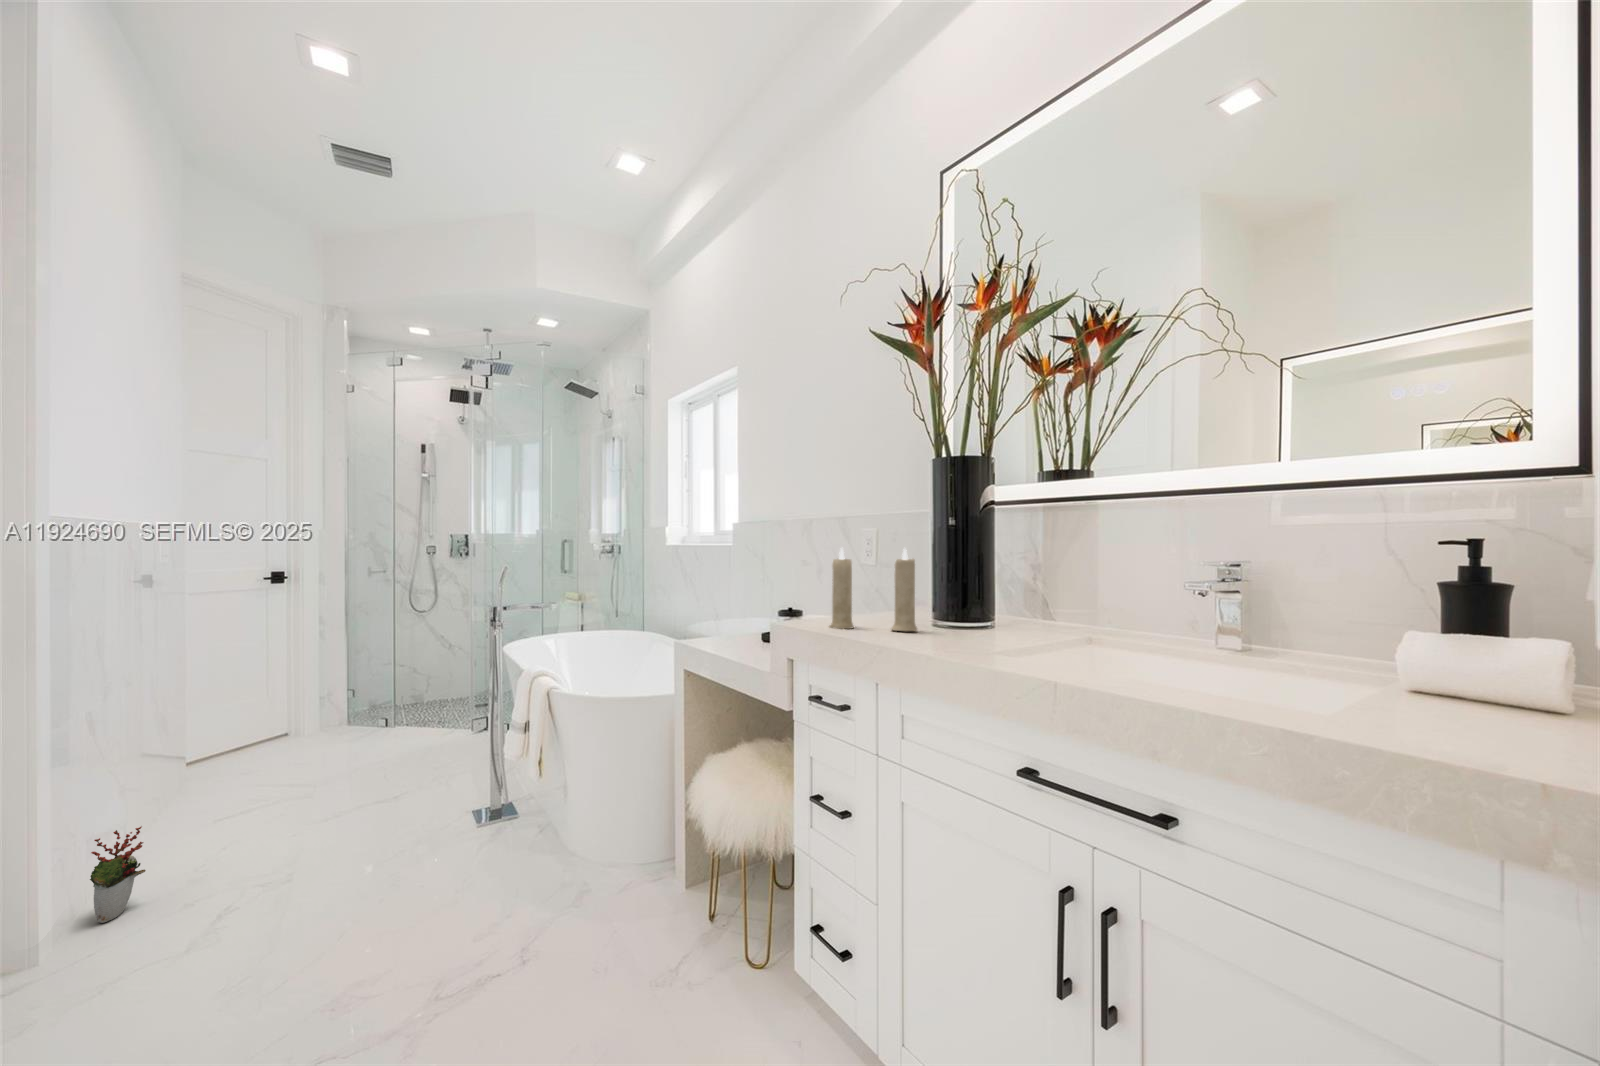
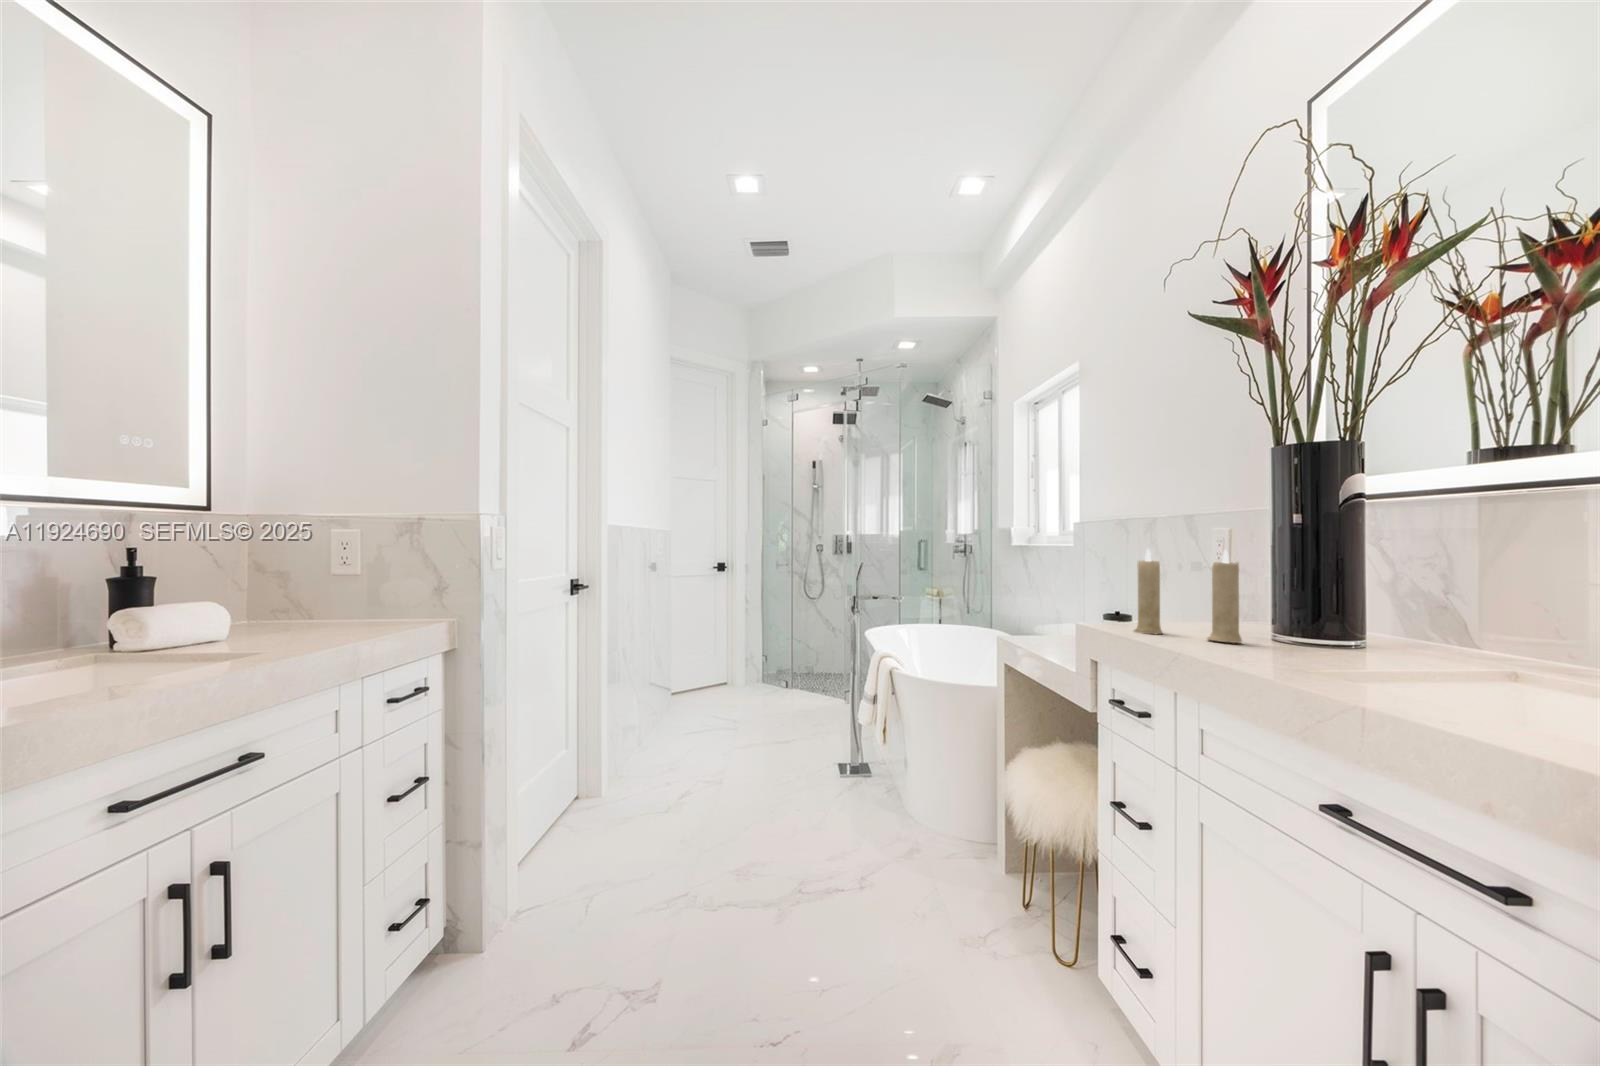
decorative plant: present [90,826,146,923] -> none [619,726,645,784]

